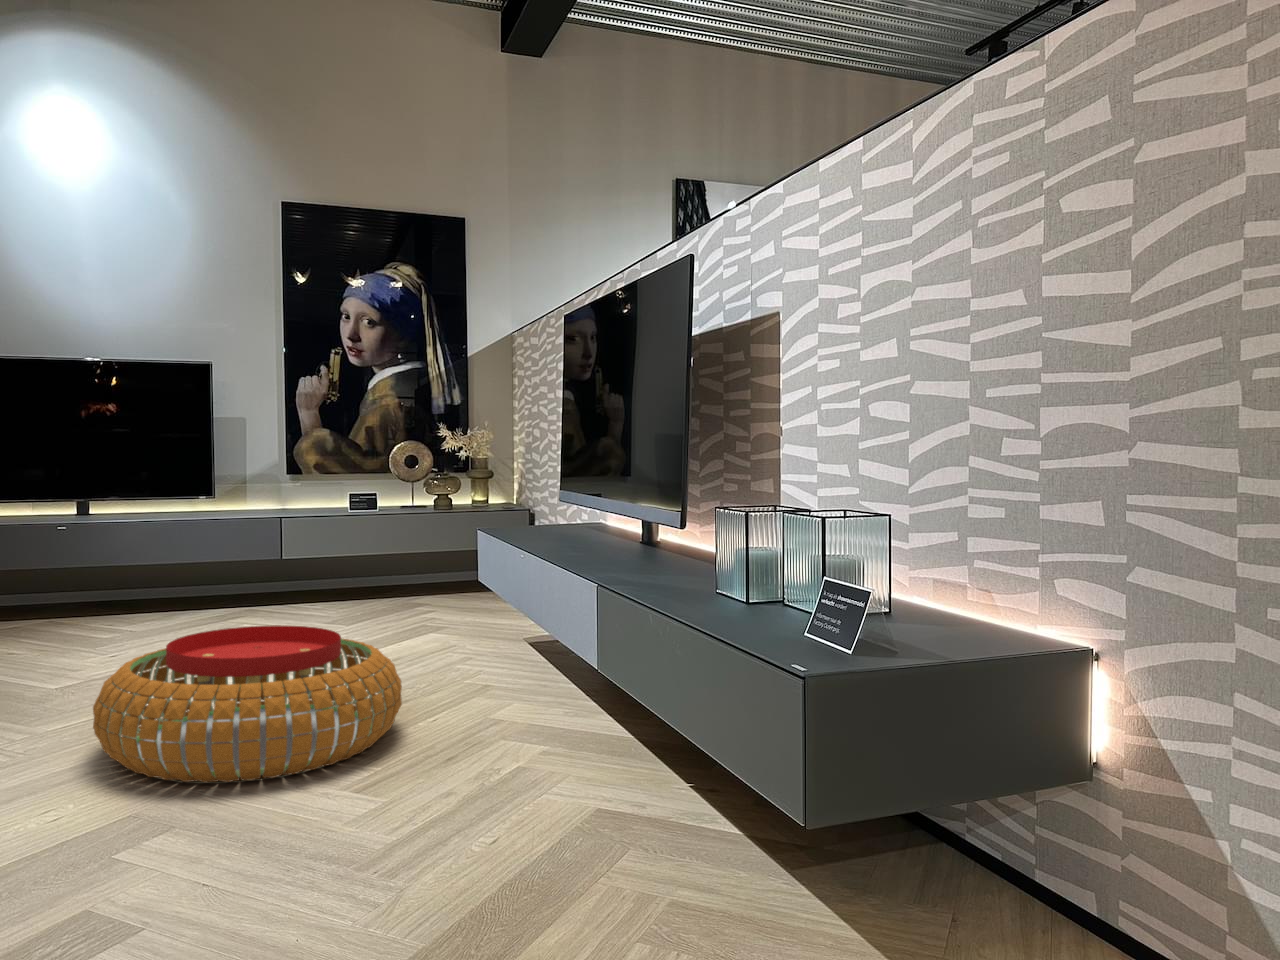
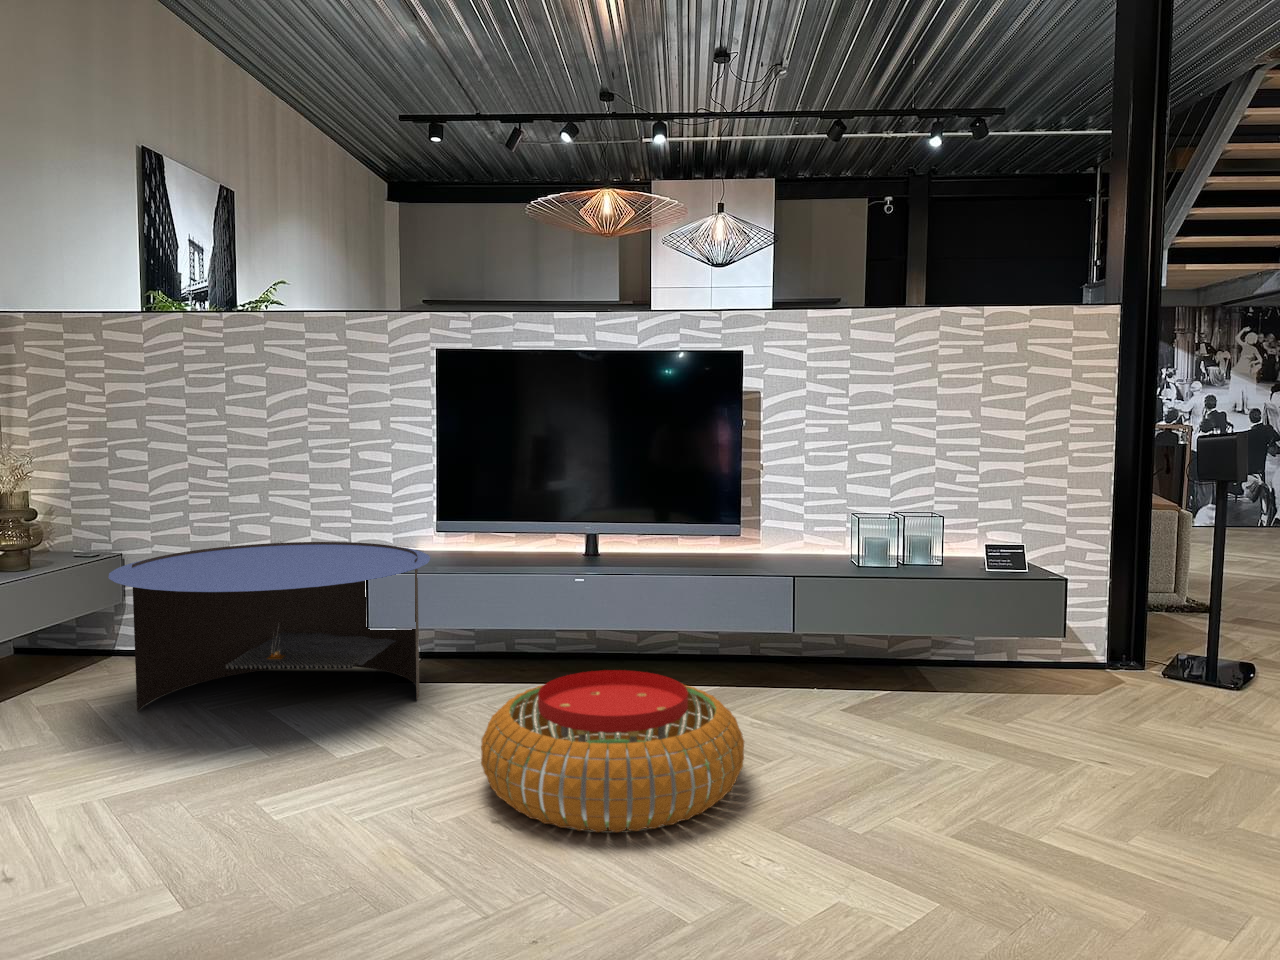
coffee table: none [285,503,553,660] -> present [109,542,430,711]

